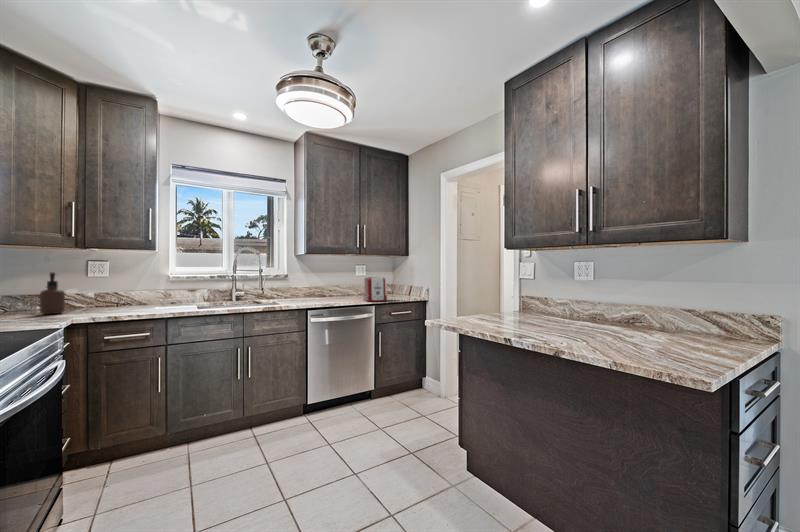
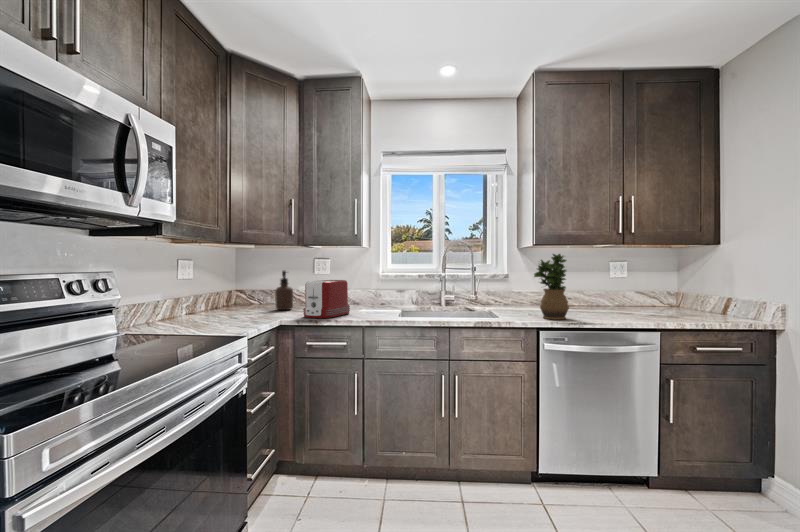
potted plant: none [309,258,333,304] -> present [534,254,569,319]
toaster: present [363,277,387,302] -> present [303,280,350,318]

